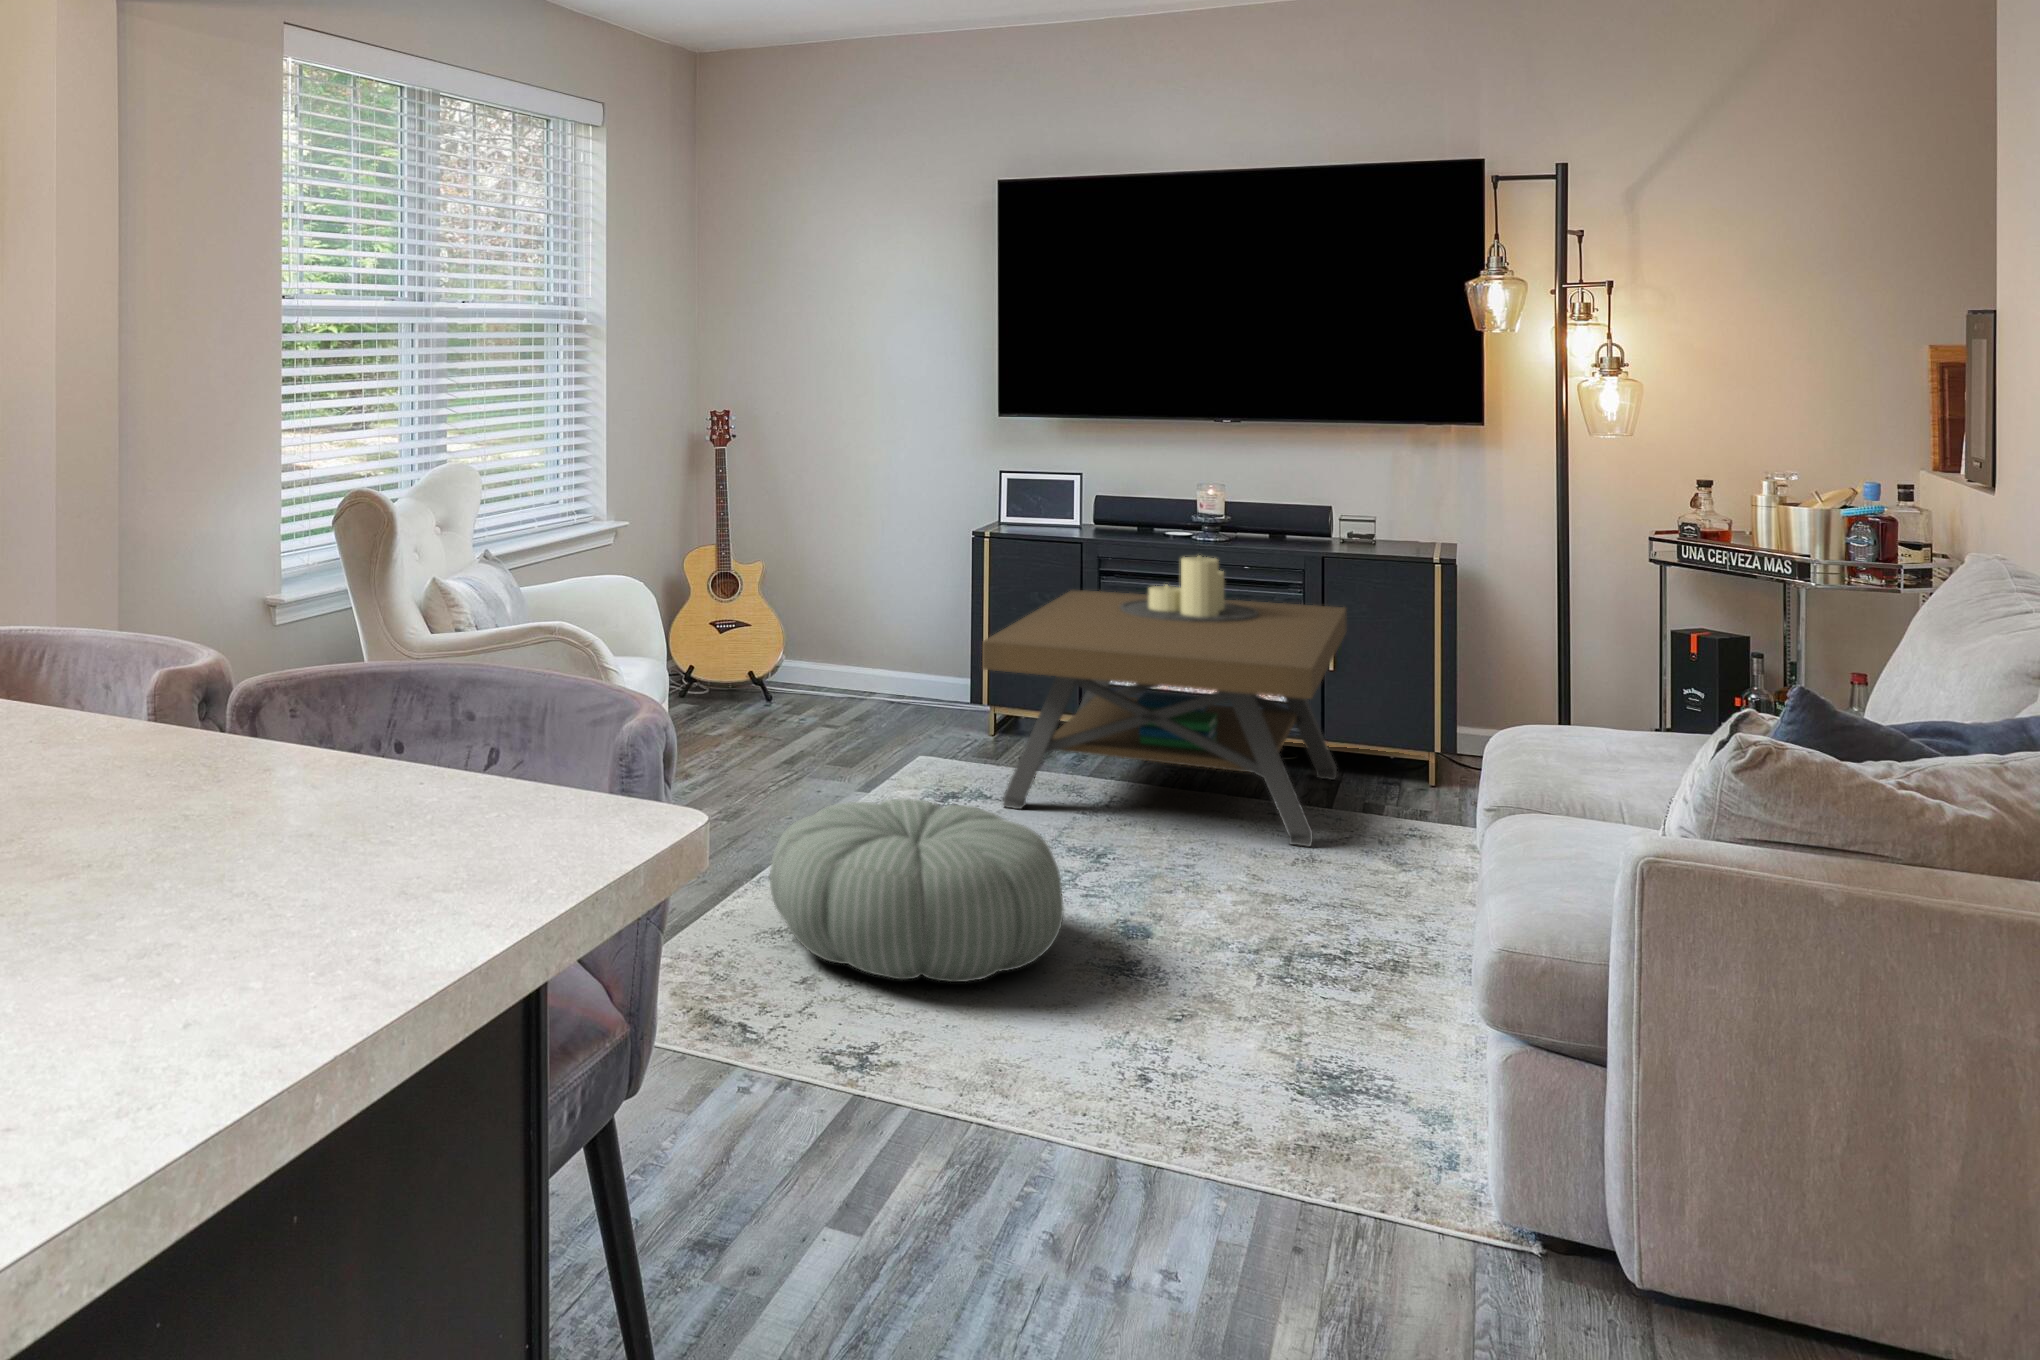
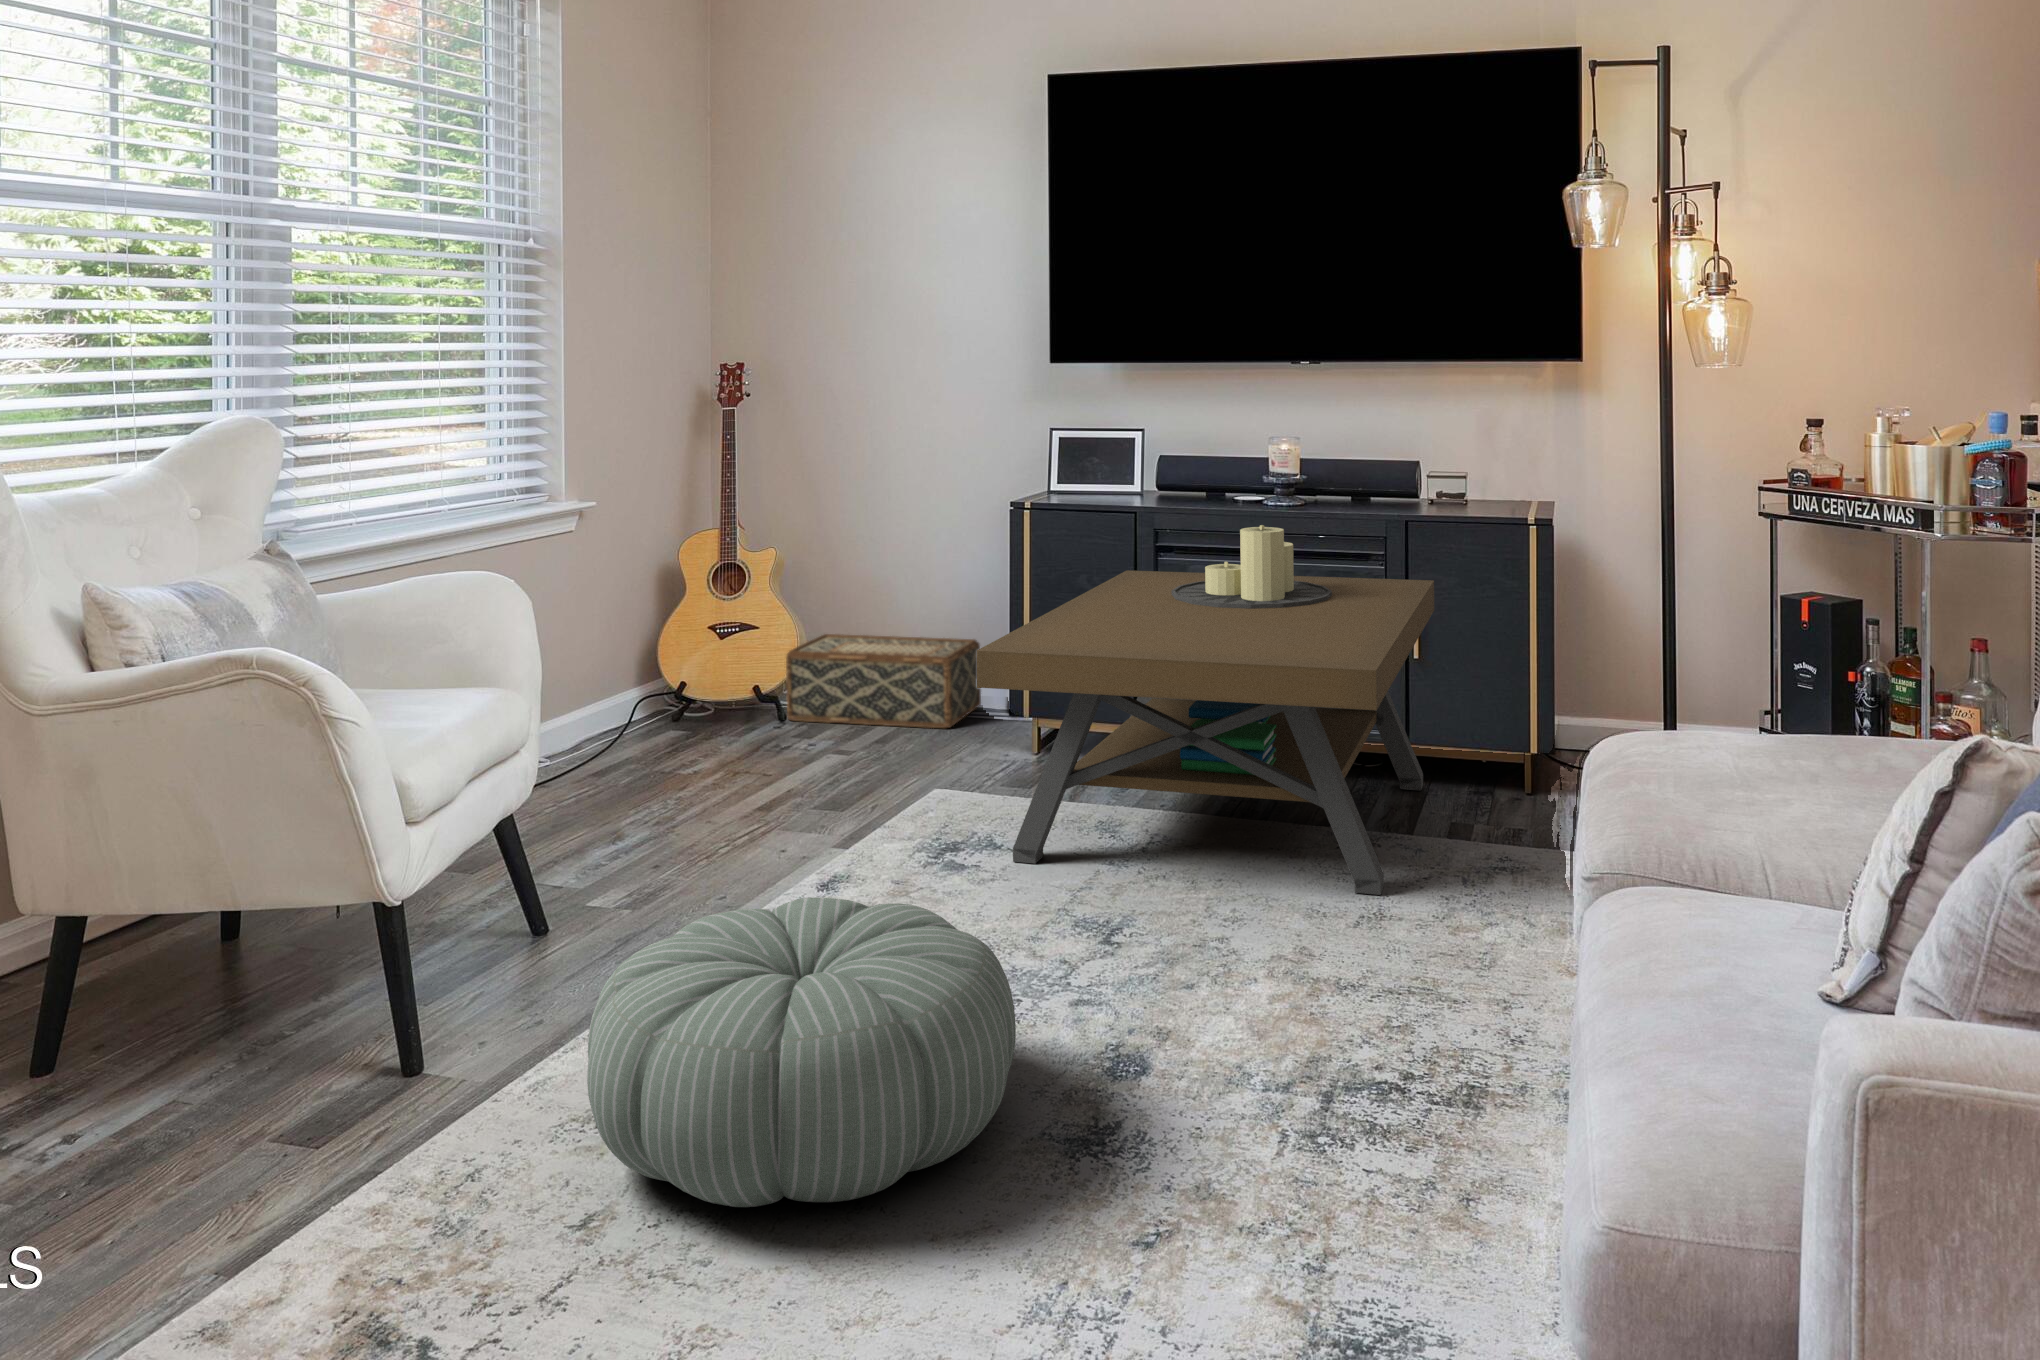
woven basket: none [776,634,934,714] -> present [786,634,981,728]

